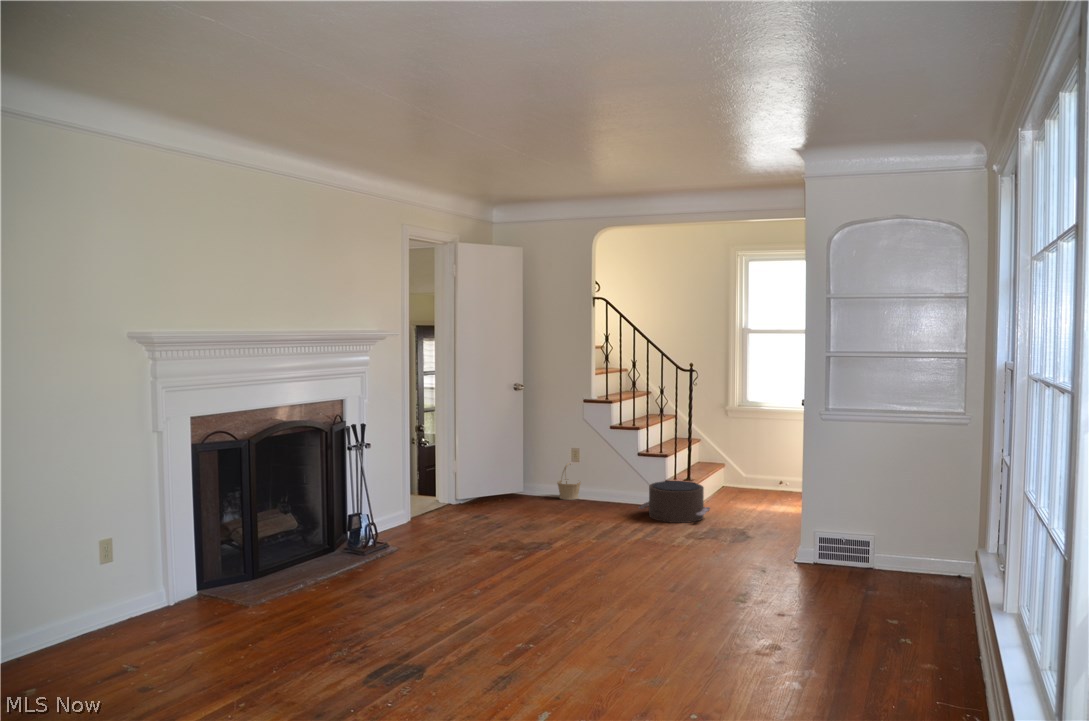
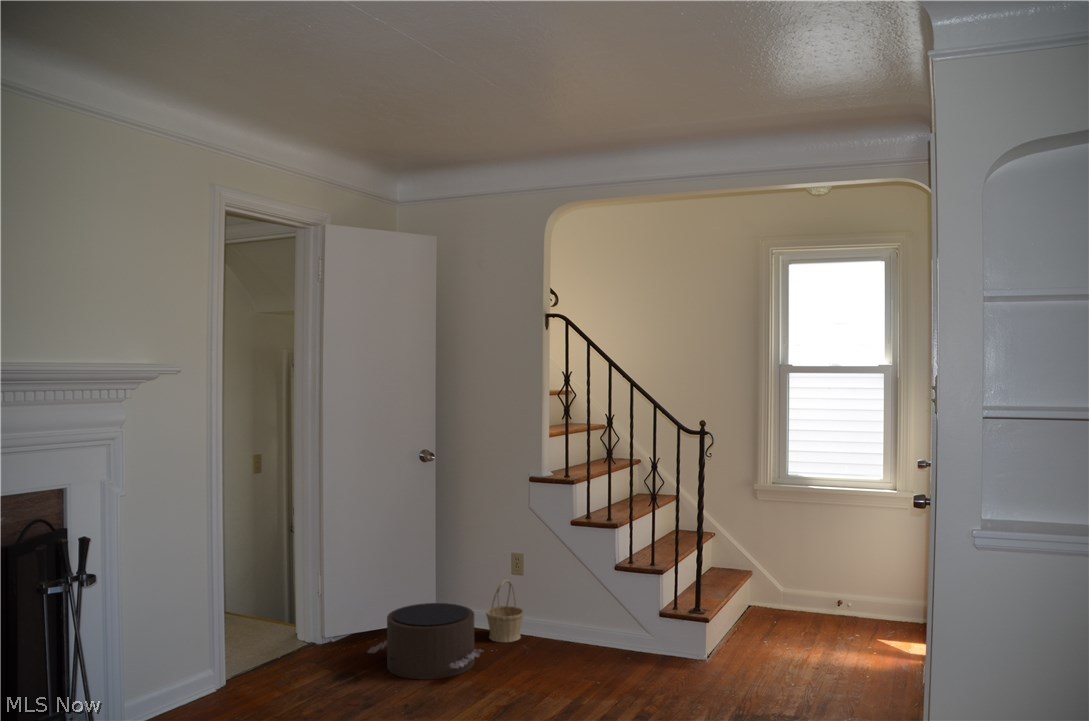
pouf: present [639,481,710,523] -> present [368,603,483,680]

